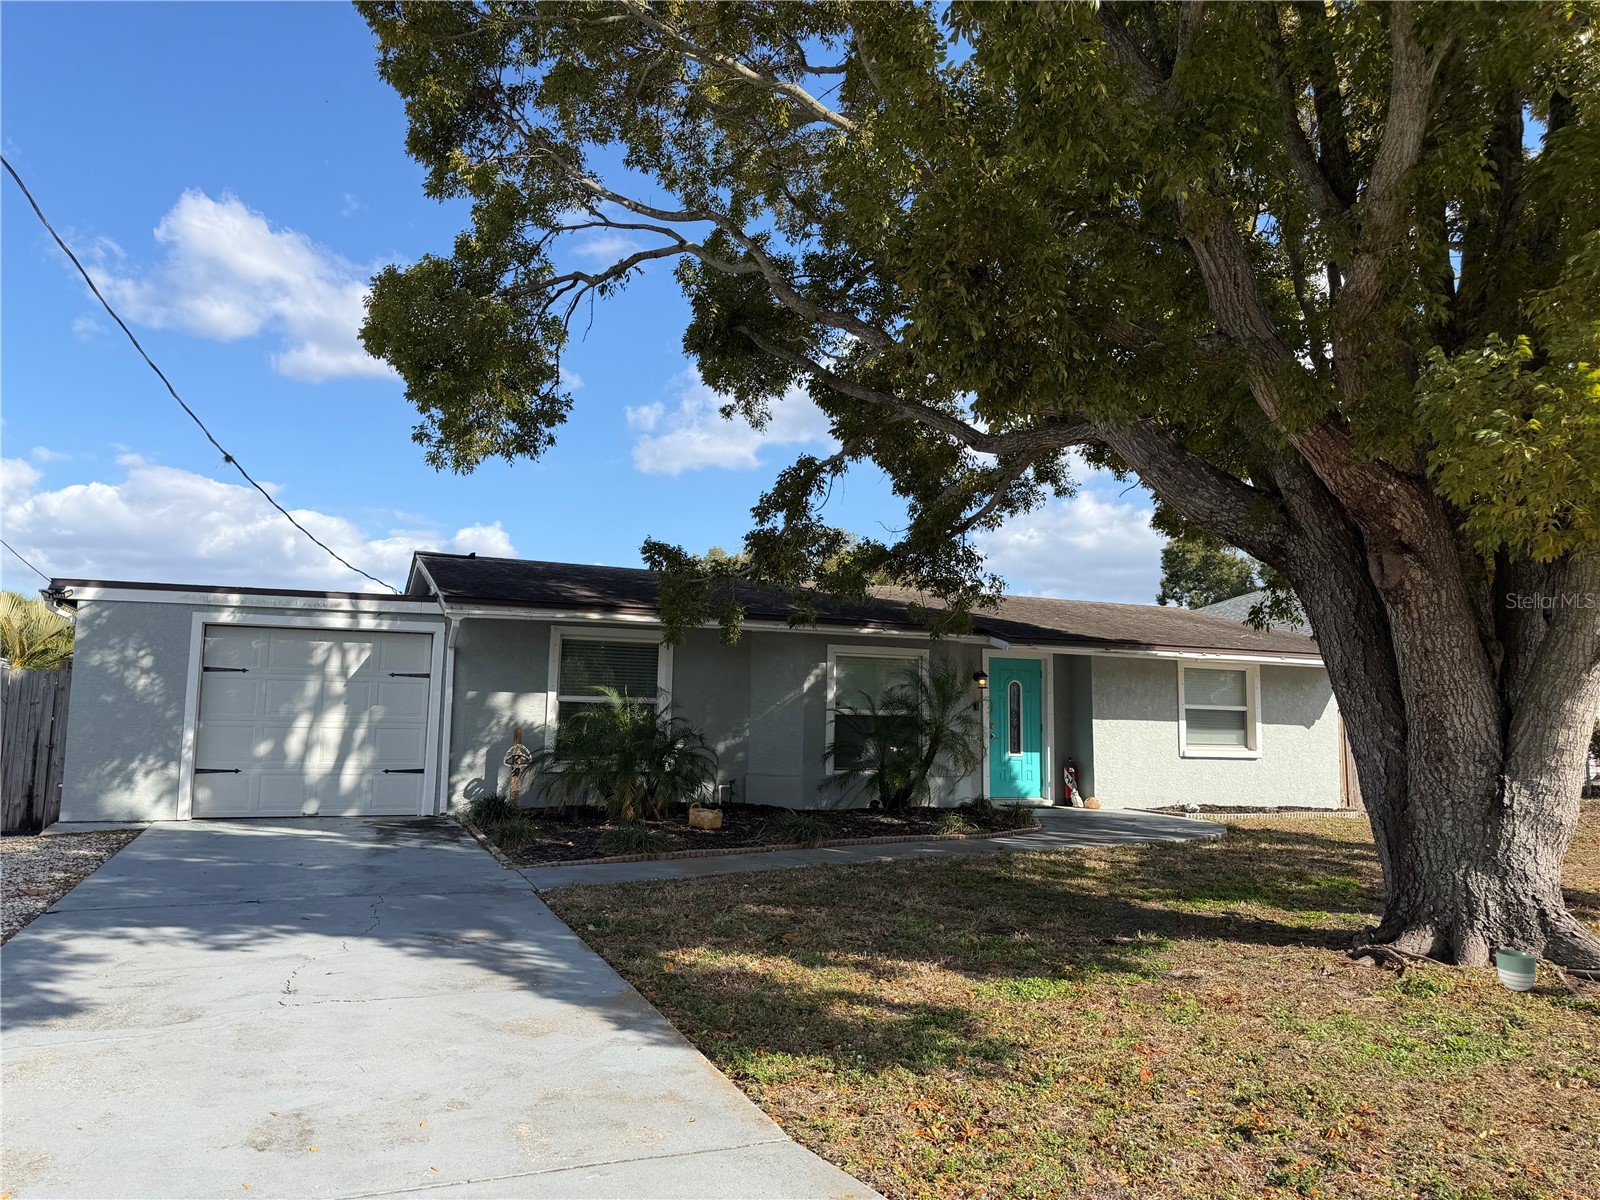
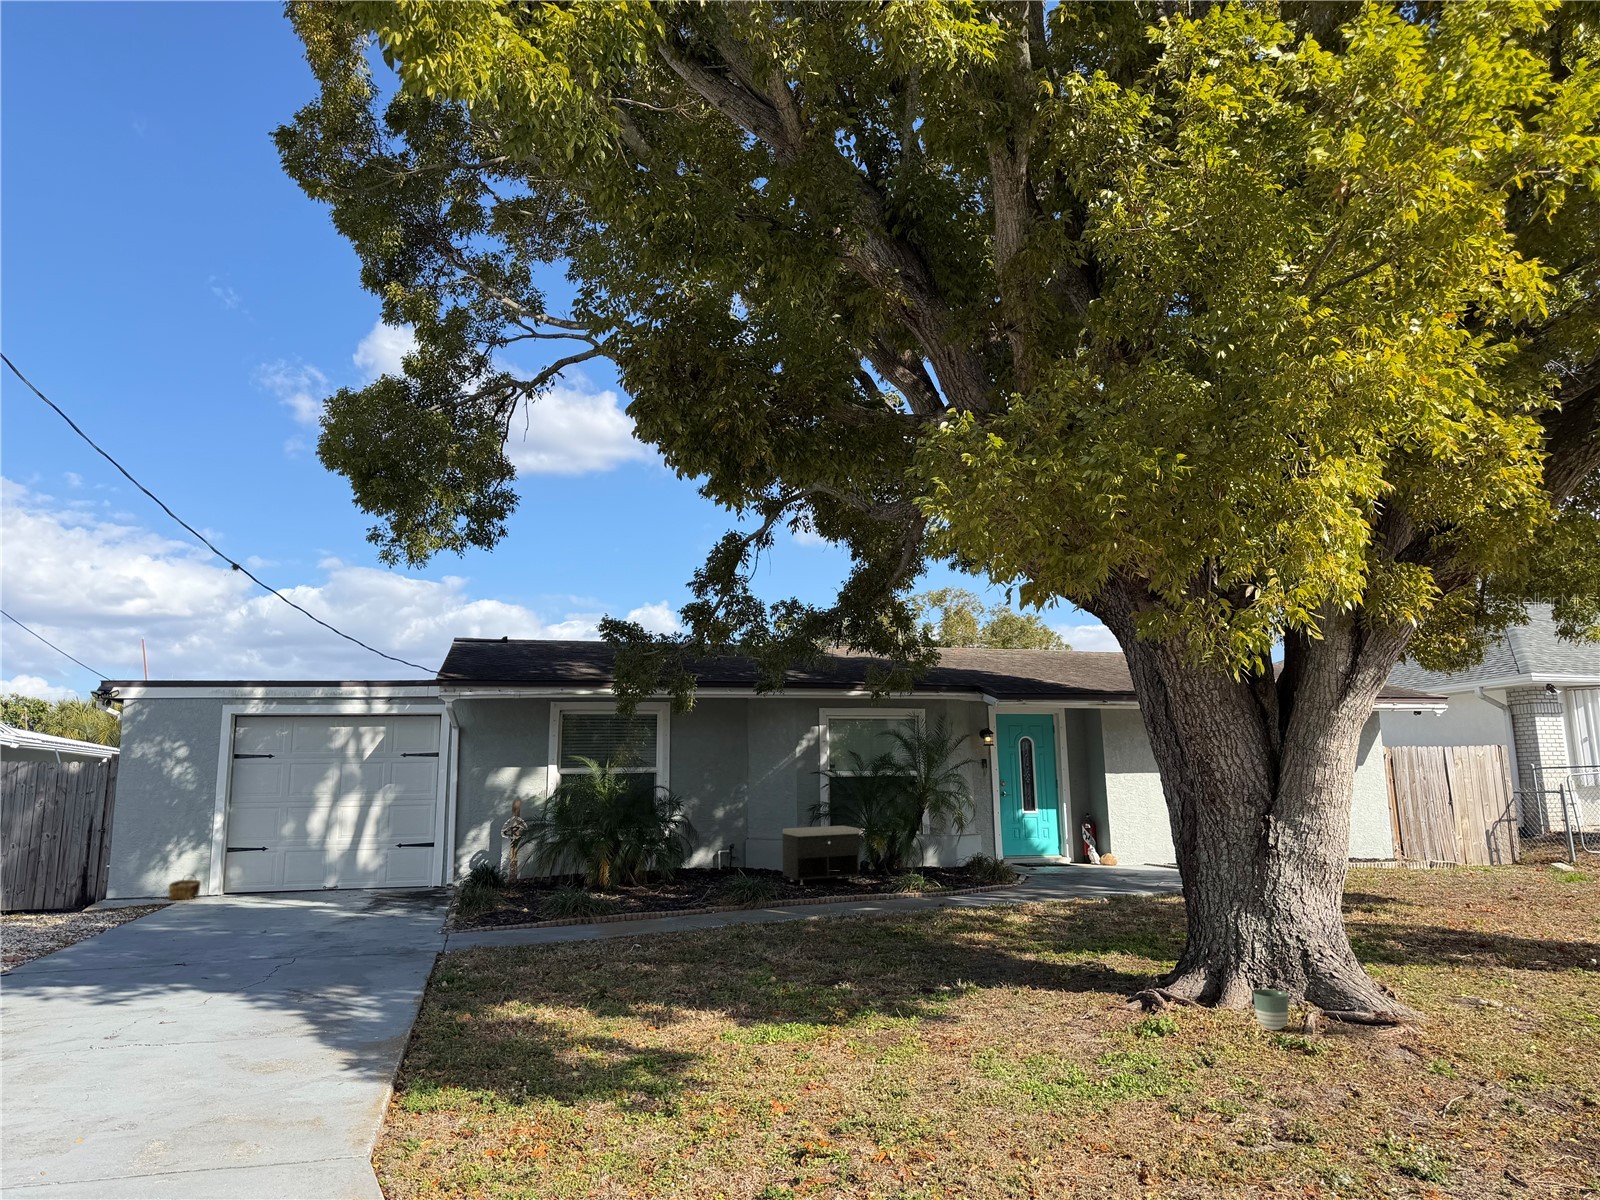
storage bench: none [799,764,879,823] -> present [783,826,859,885]
woven basket: present [689,802,722,829] -> present [169,875,201,900]

